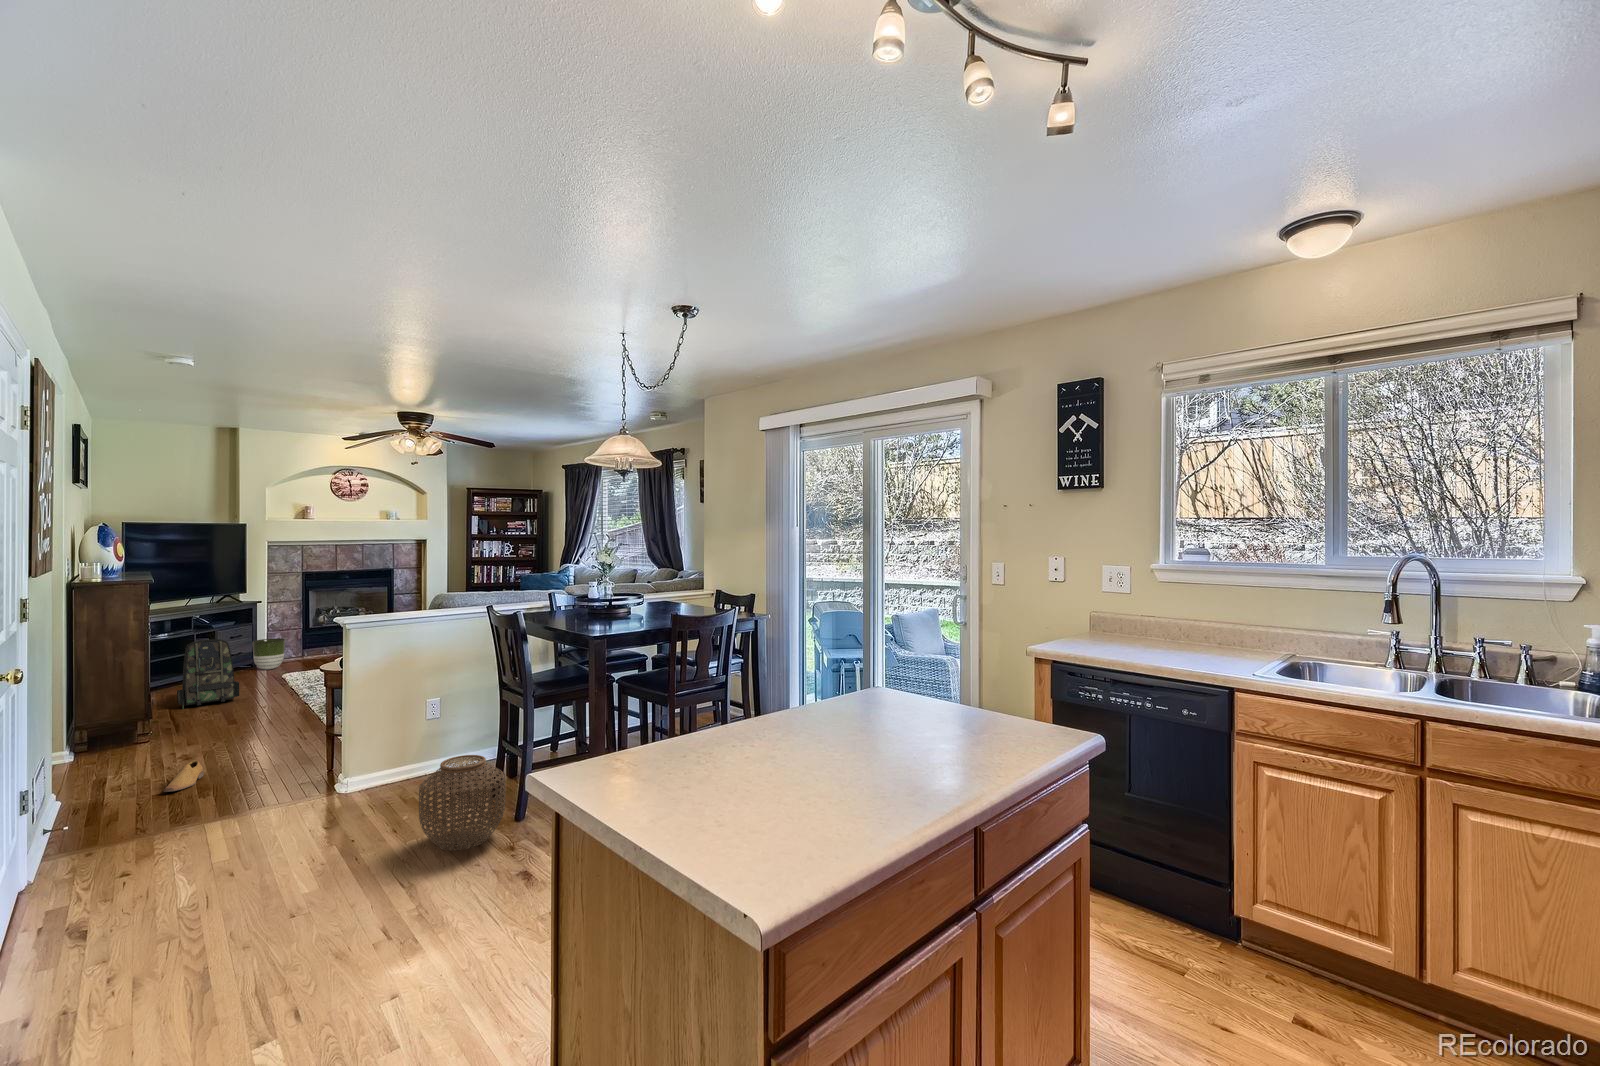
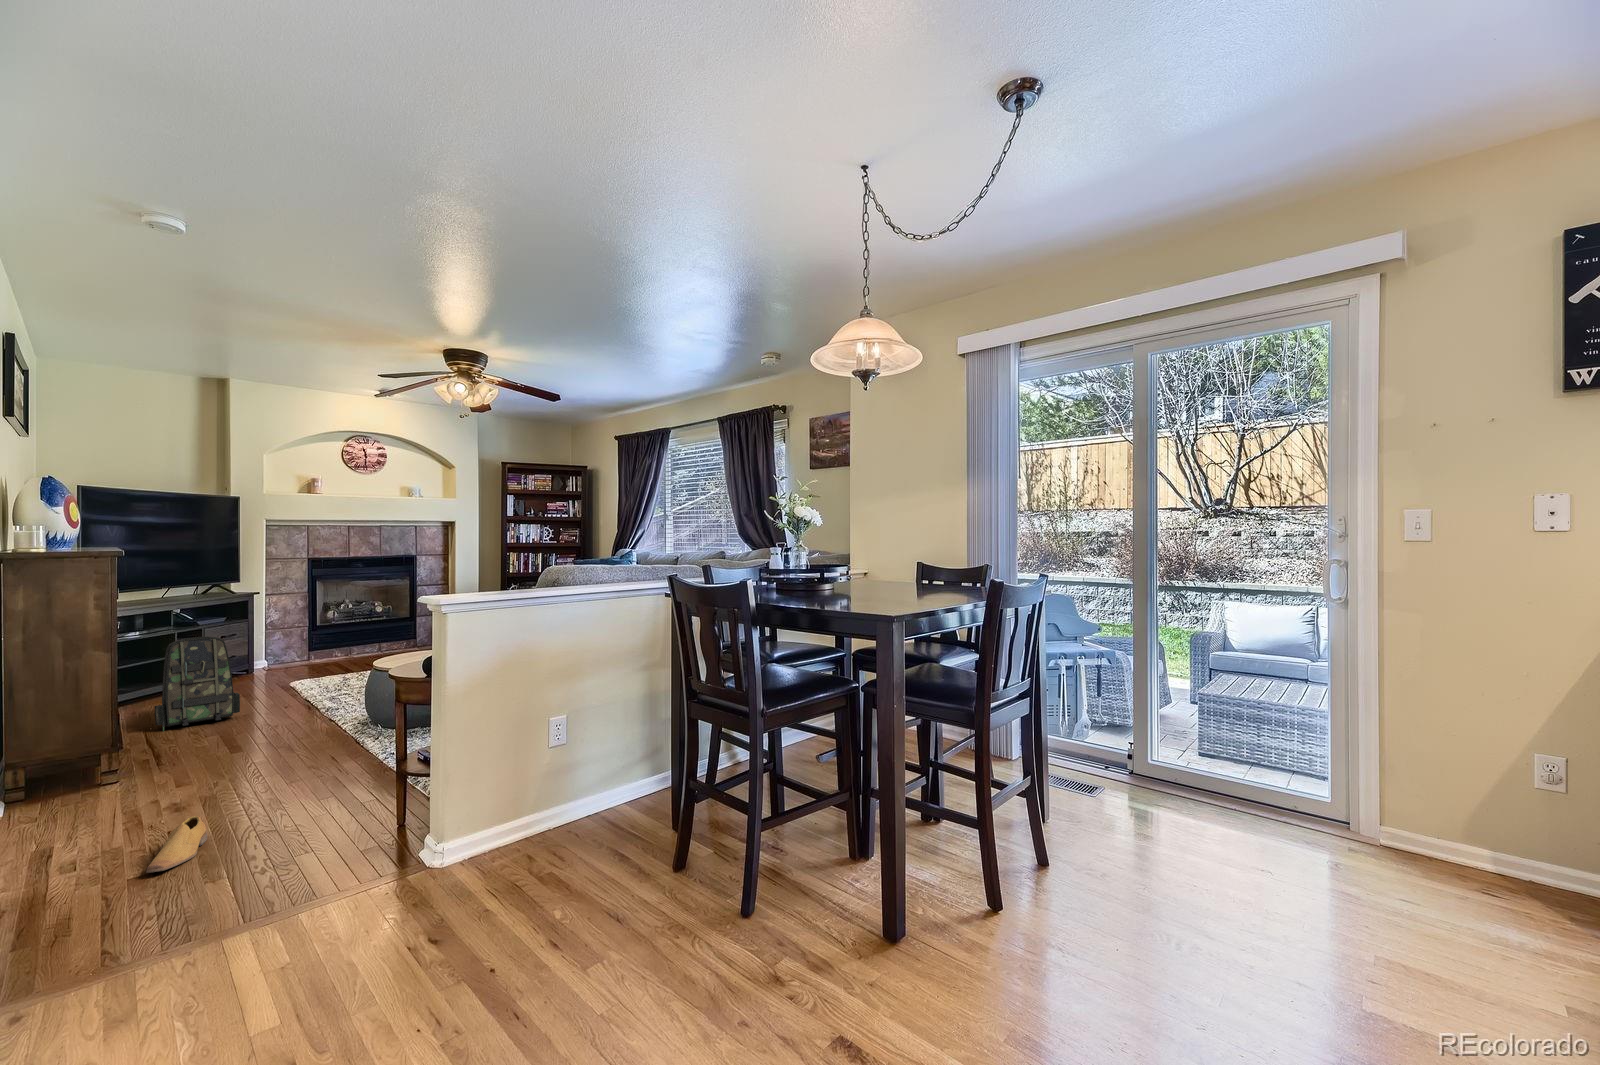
planter: present [253,638,285,670] -> none [249,638,290,677]
woven basket: present [419,755,505,850] -> none [618,811,754,984]

